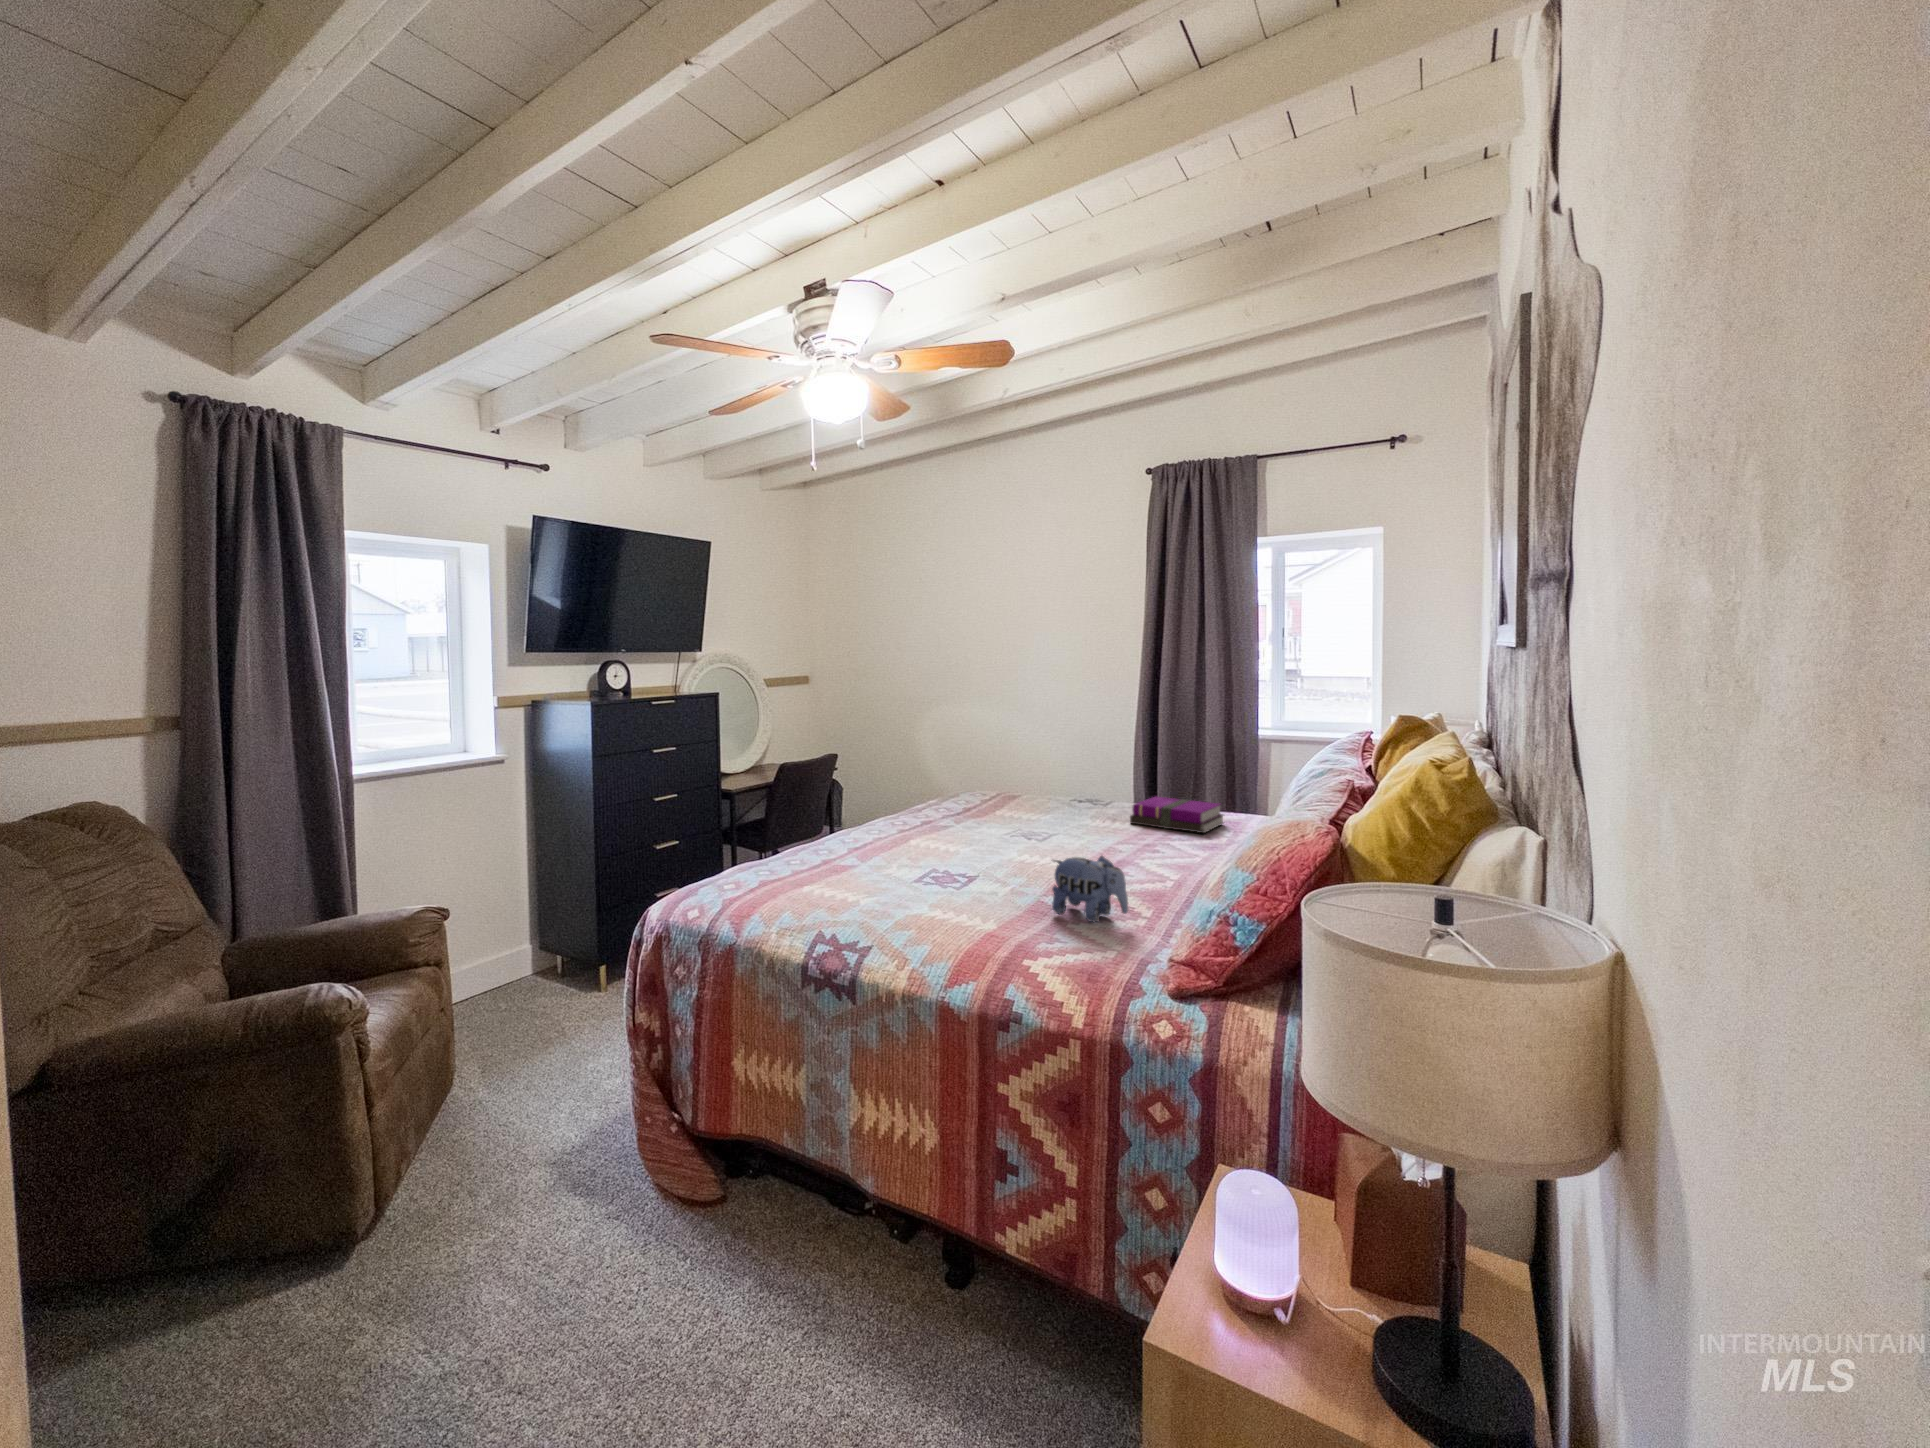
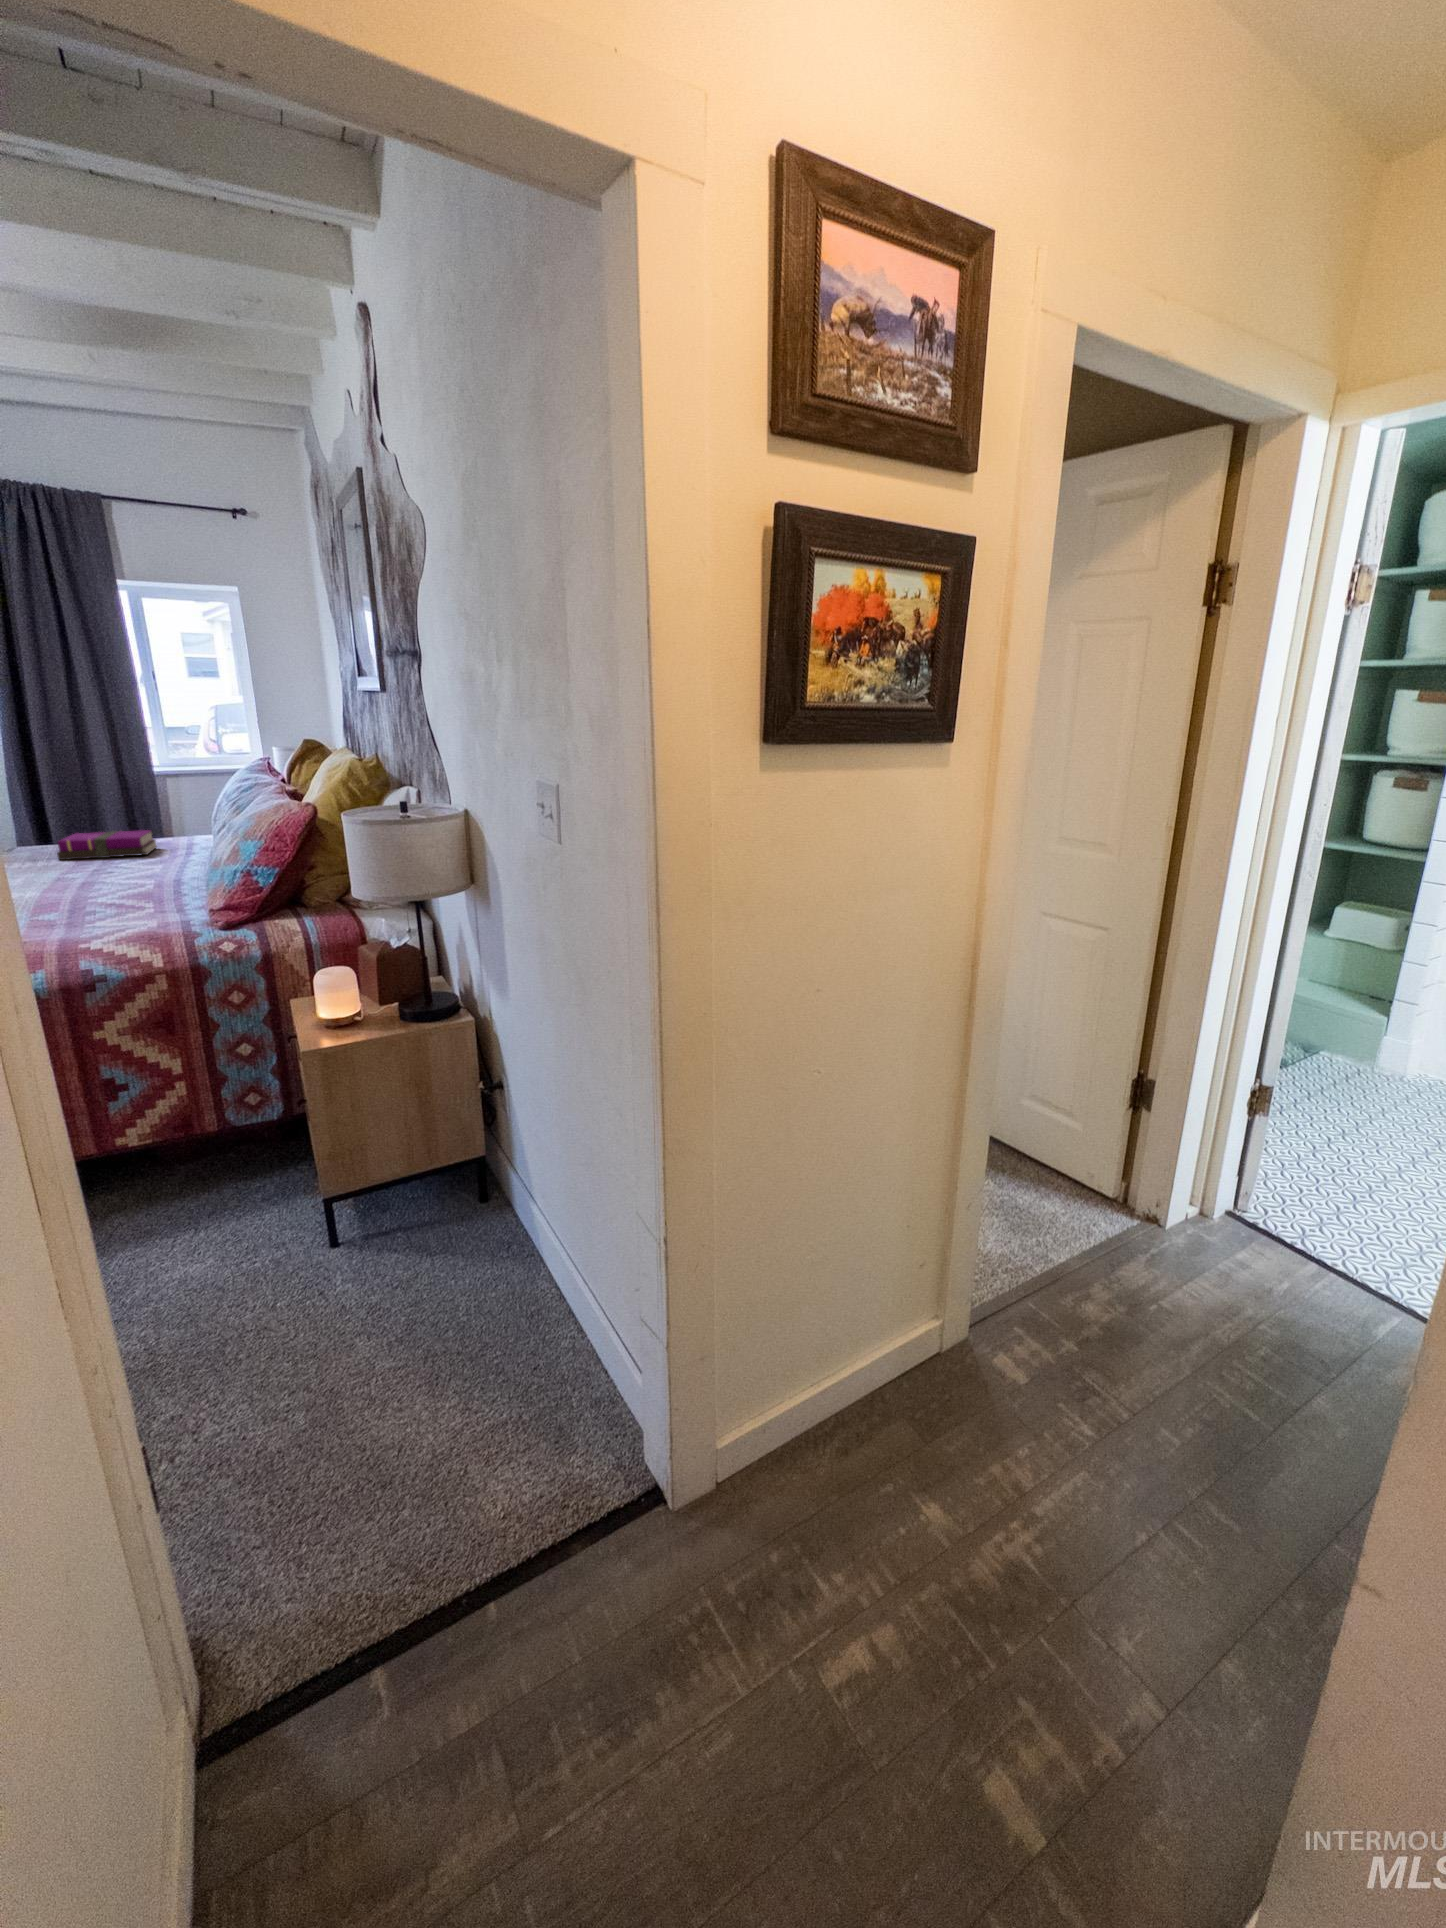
plush toy: present [1052,856,1128,922] -> none [49,862,144,918]

